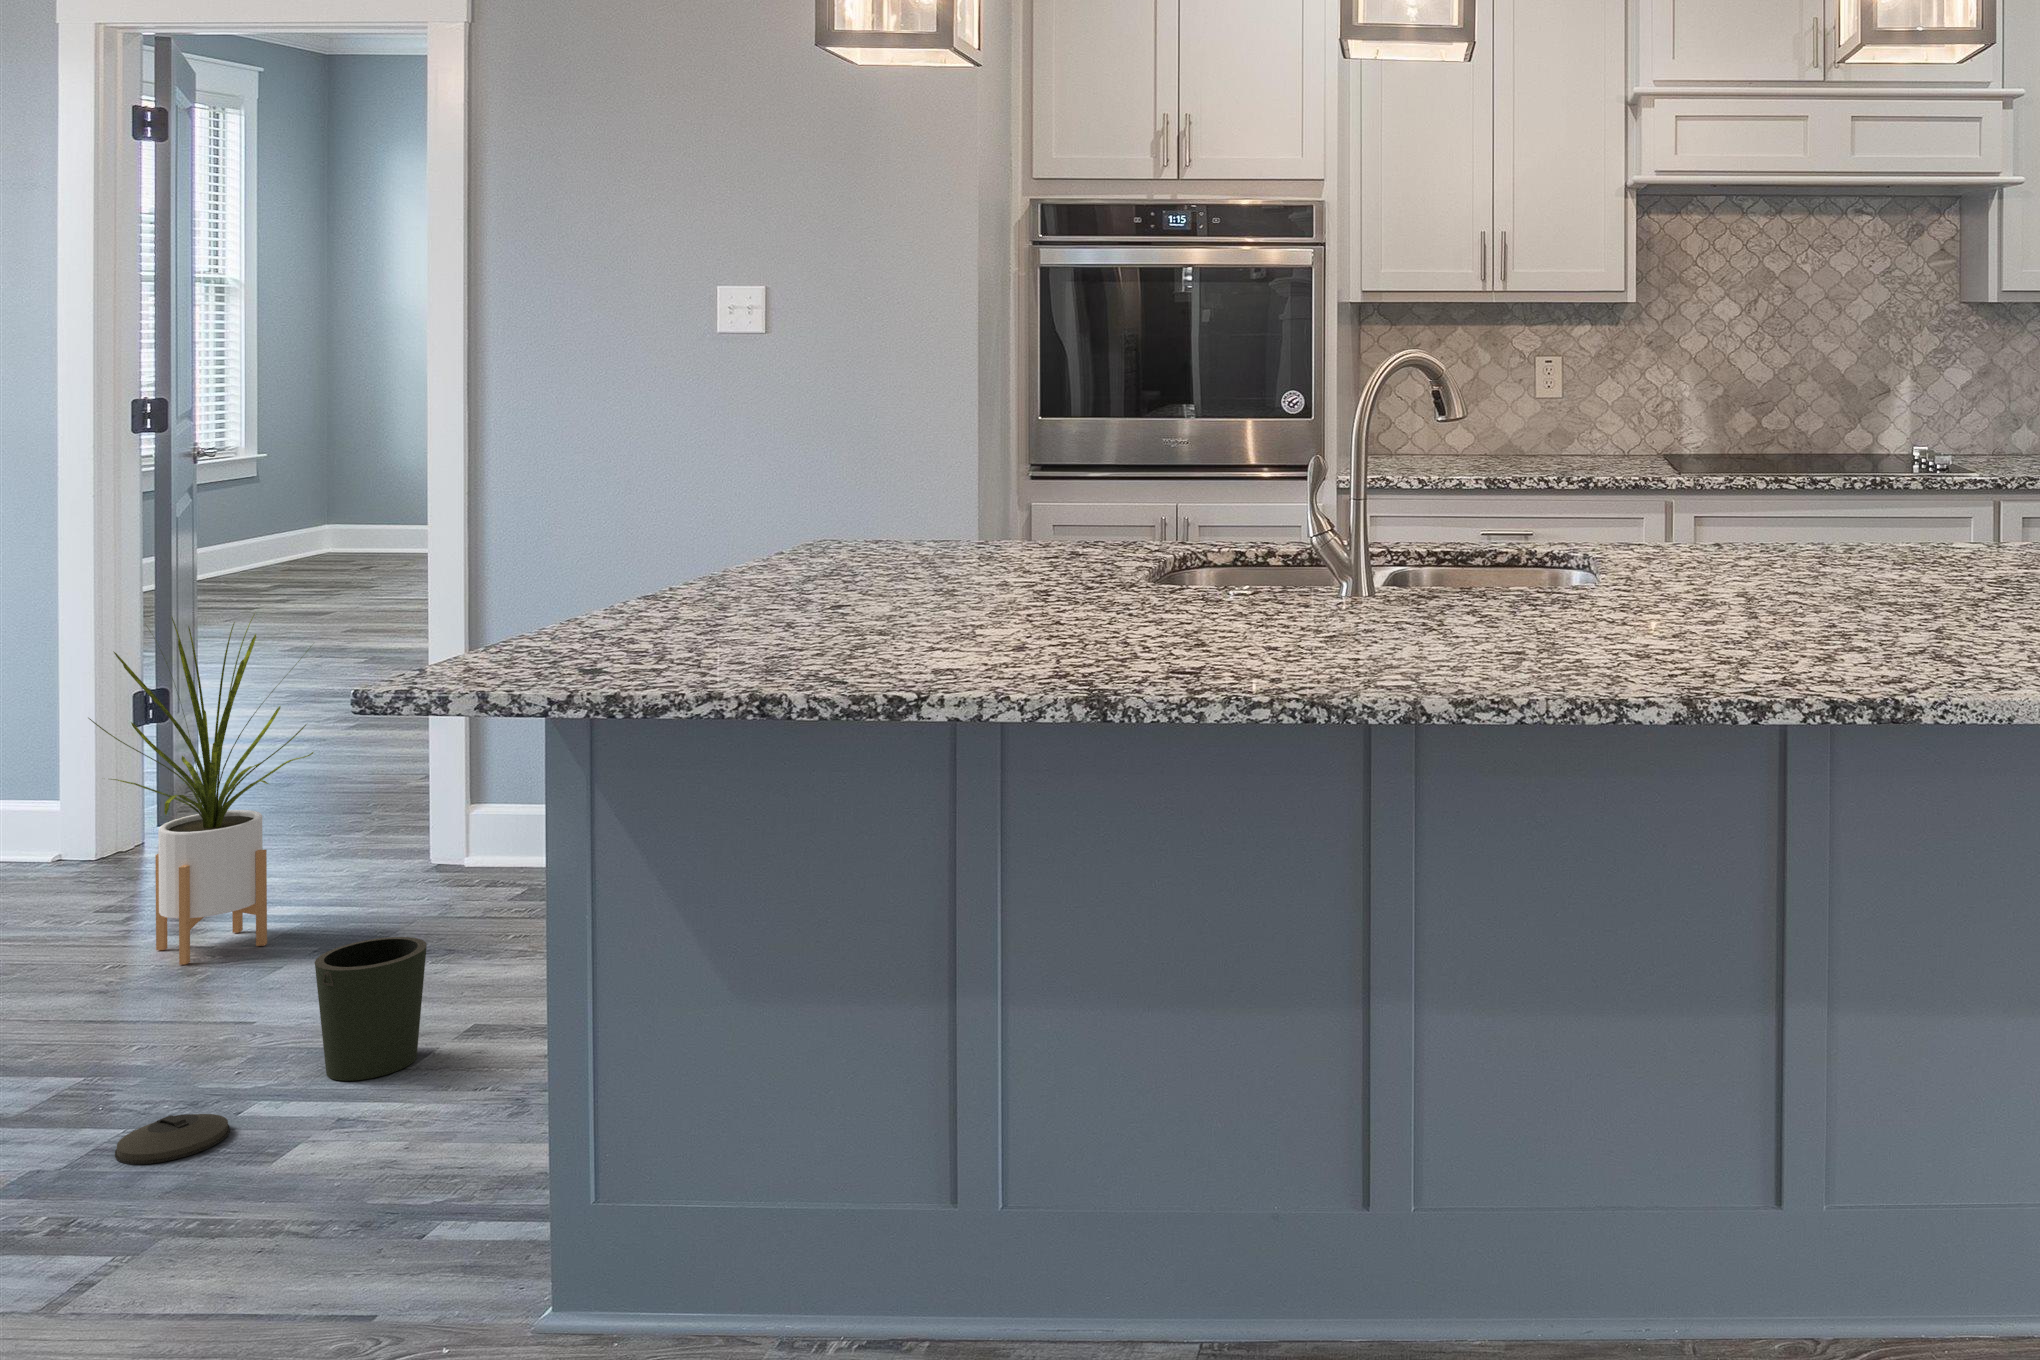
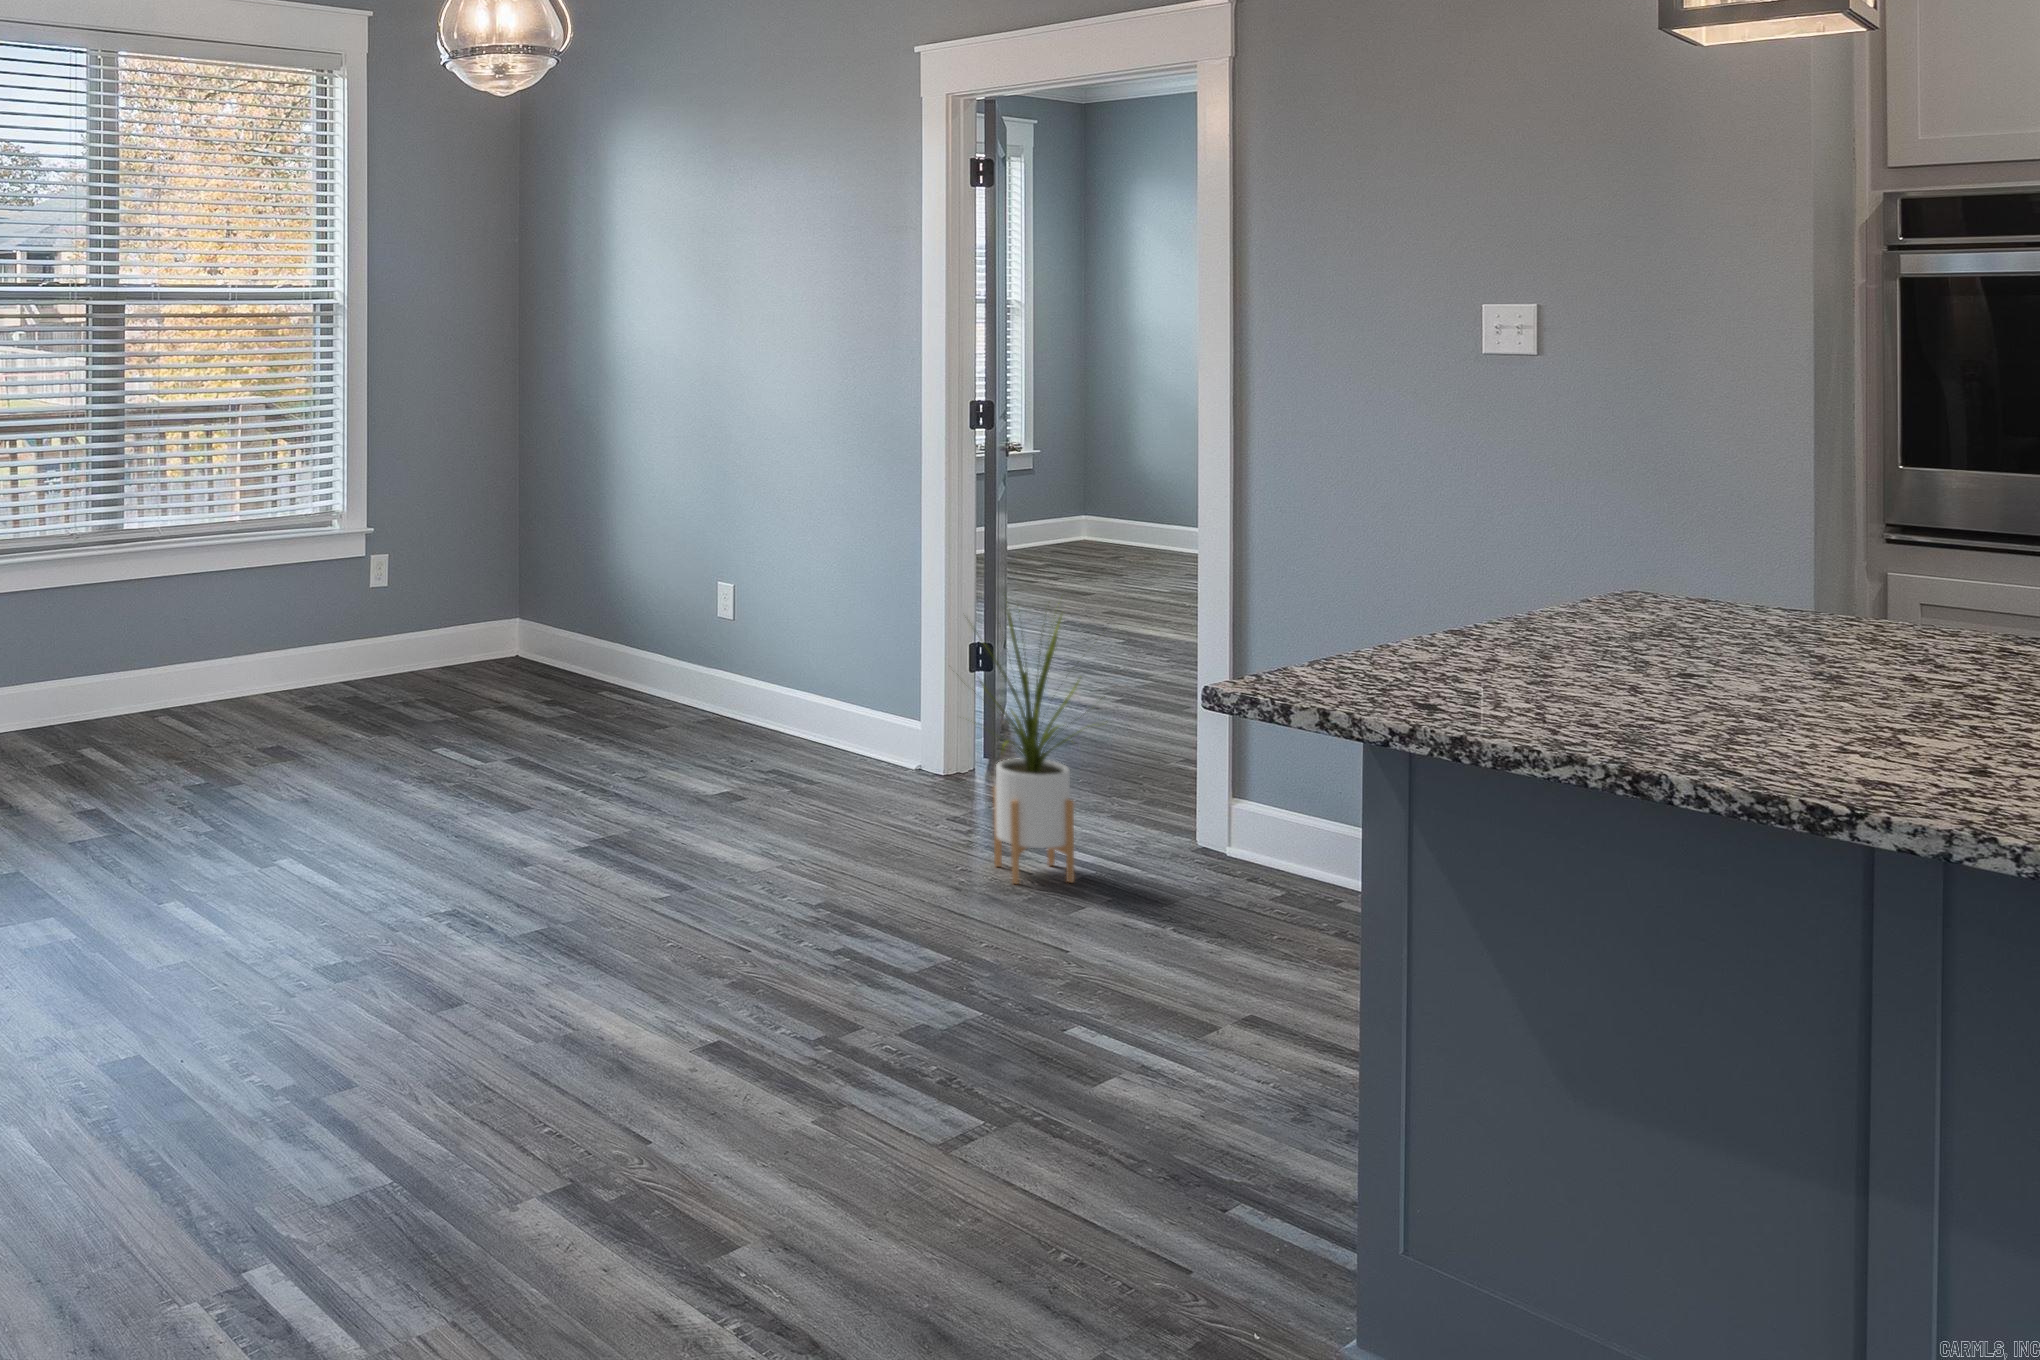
trash can: present [115,937,427,1164] -> none [983,905,1216,1058]

